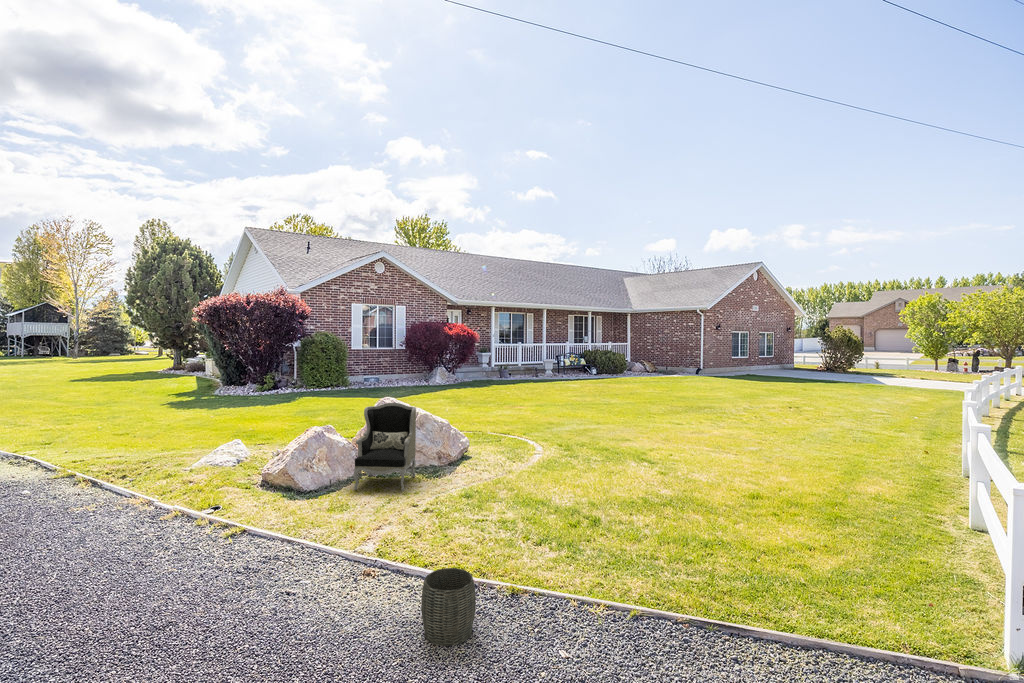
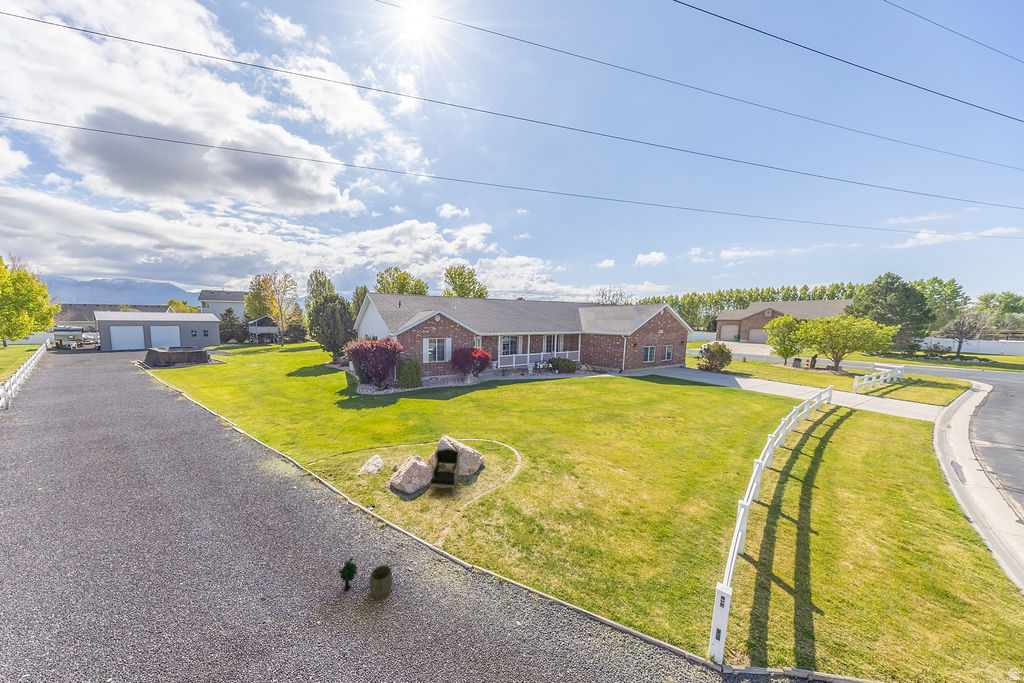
decorative plant: none [93,539,154,625] -> present [339,558,357,591]
woven basket: present [421,568,476,646] -> present [370,565,392,599]

